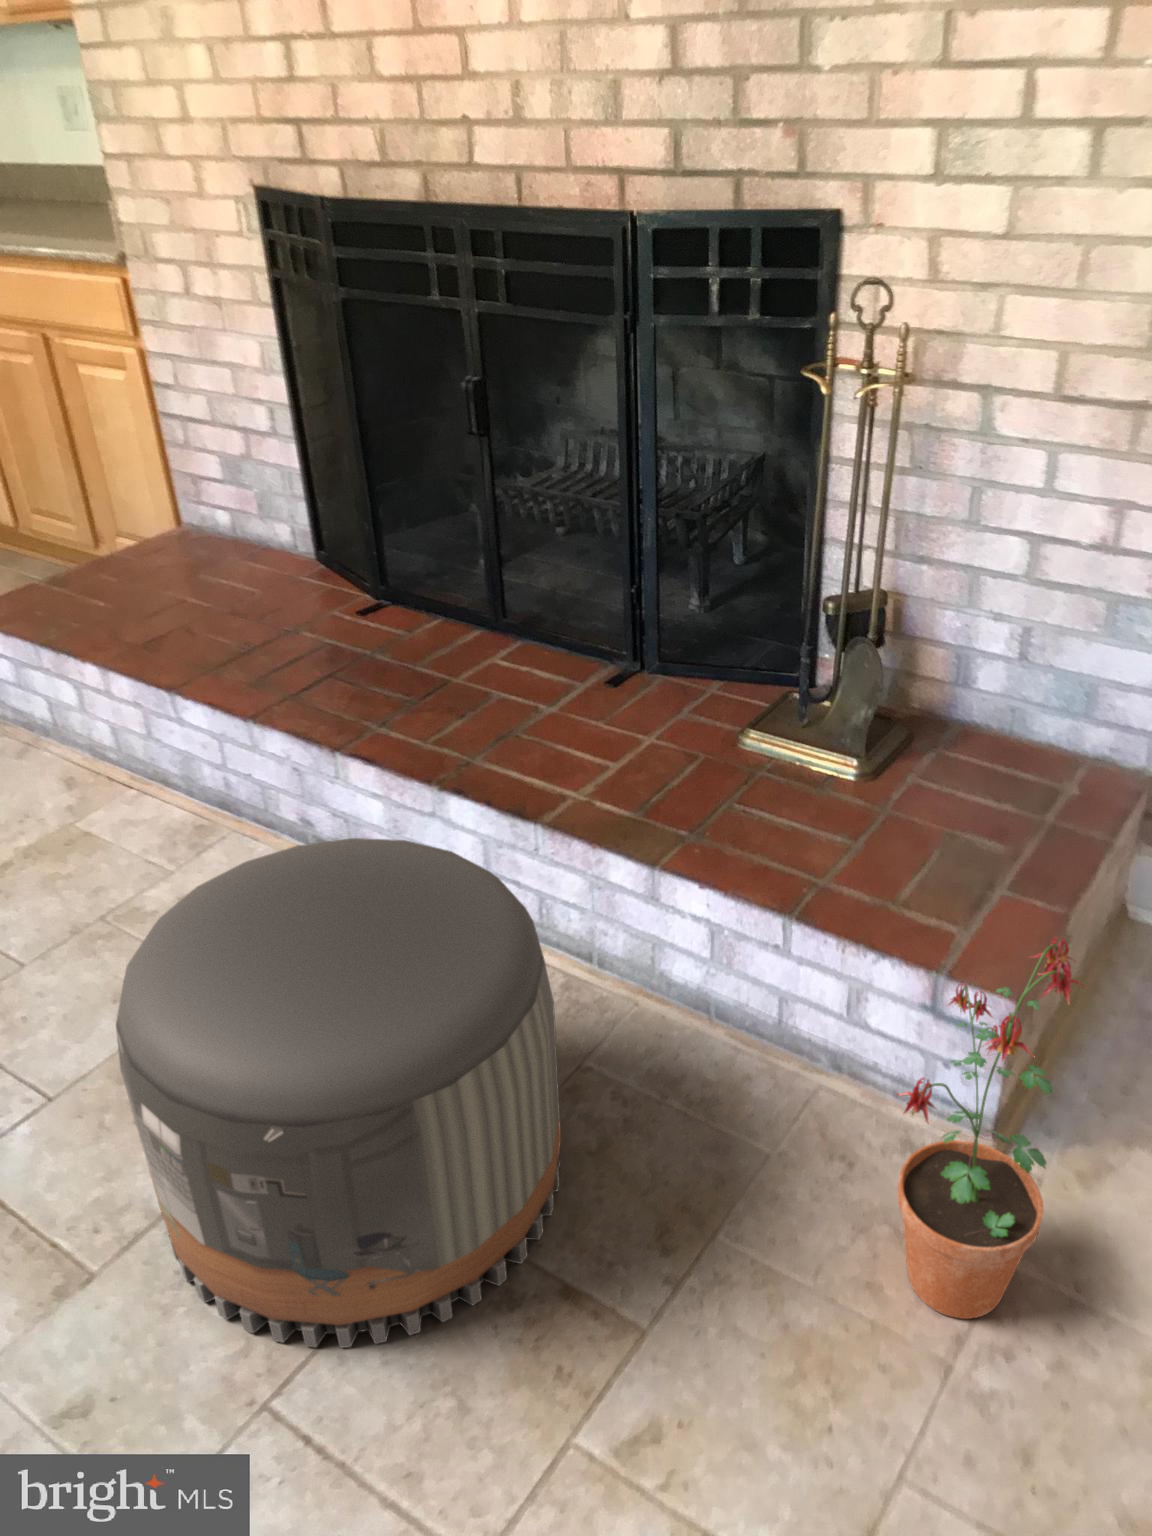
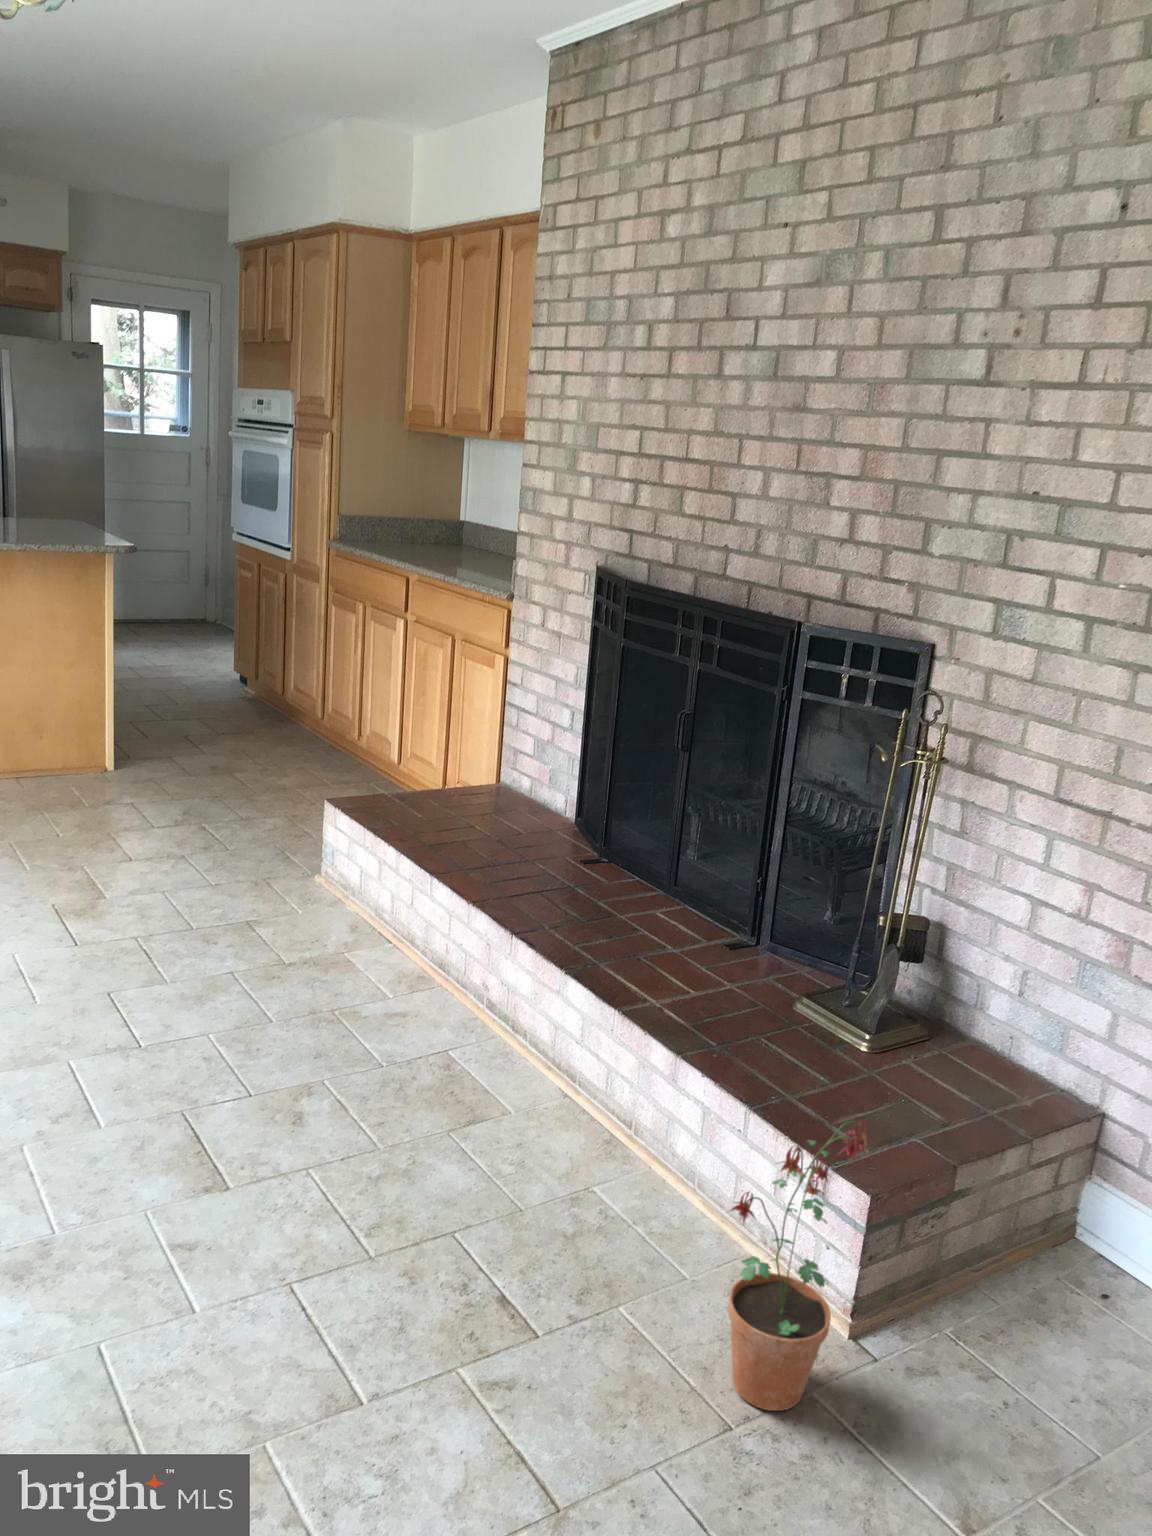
pouf: present [116,838,561,1348] -> none [277,959,564,1283]

